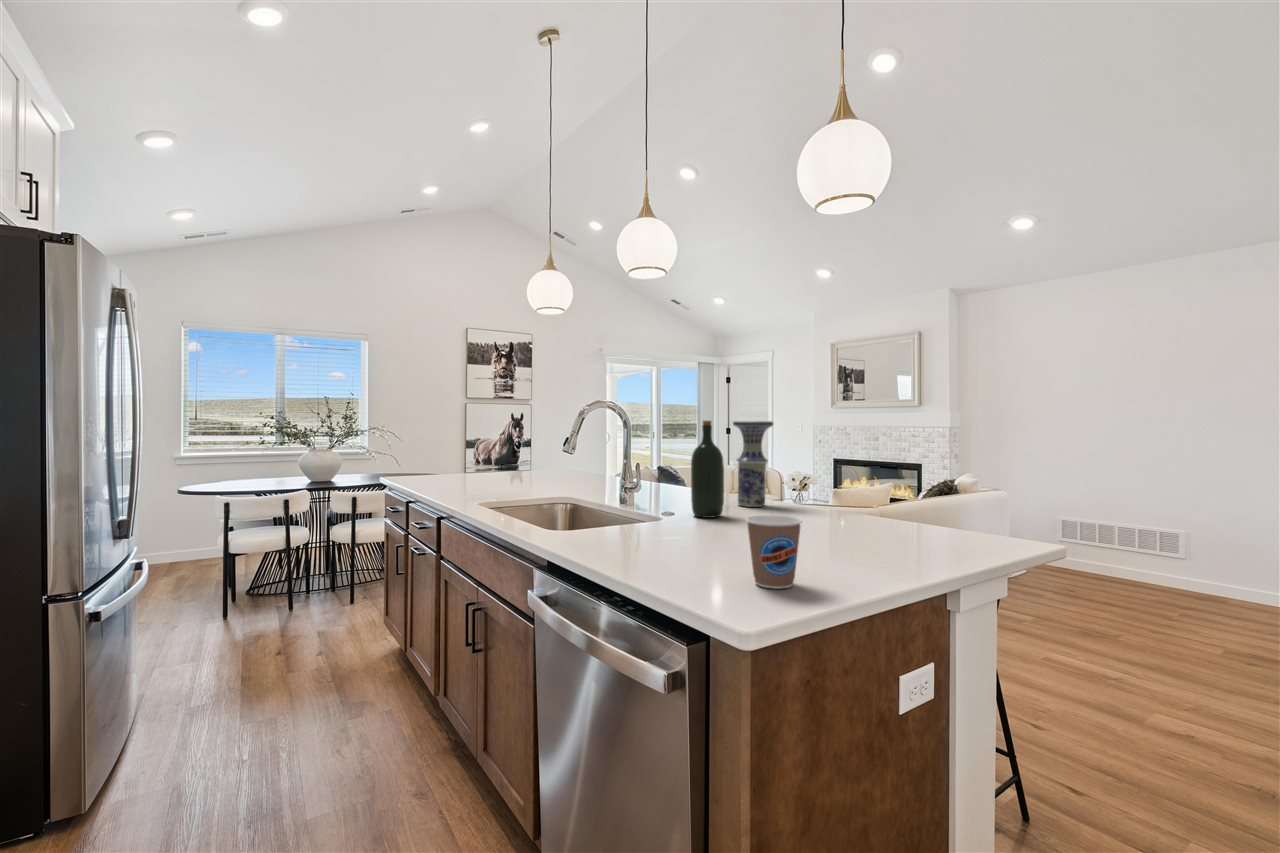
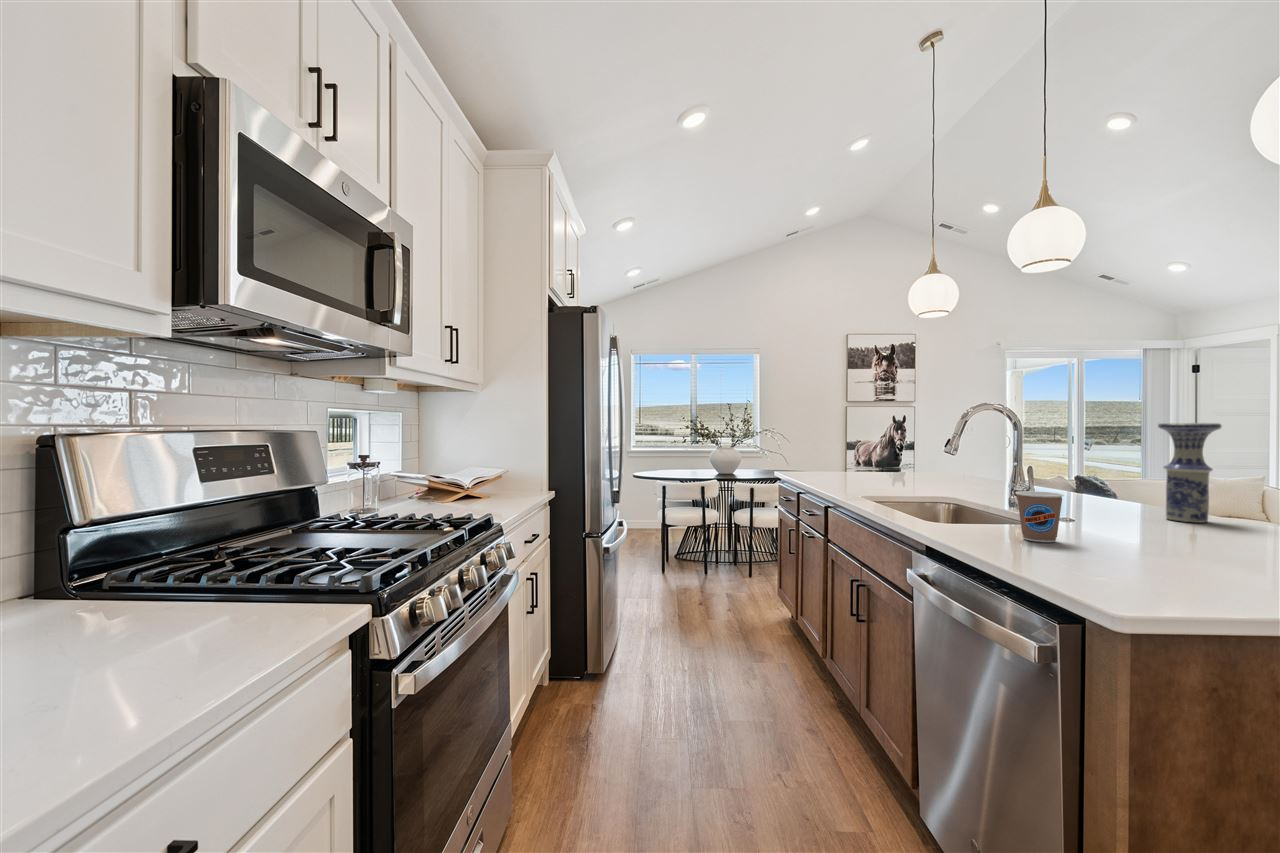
wine bottle: present [691,421,724,518] -> none [1094,423,1138,527]
coffee cup: present [746,515,802,589] -> present [1016,491,1064,542]

